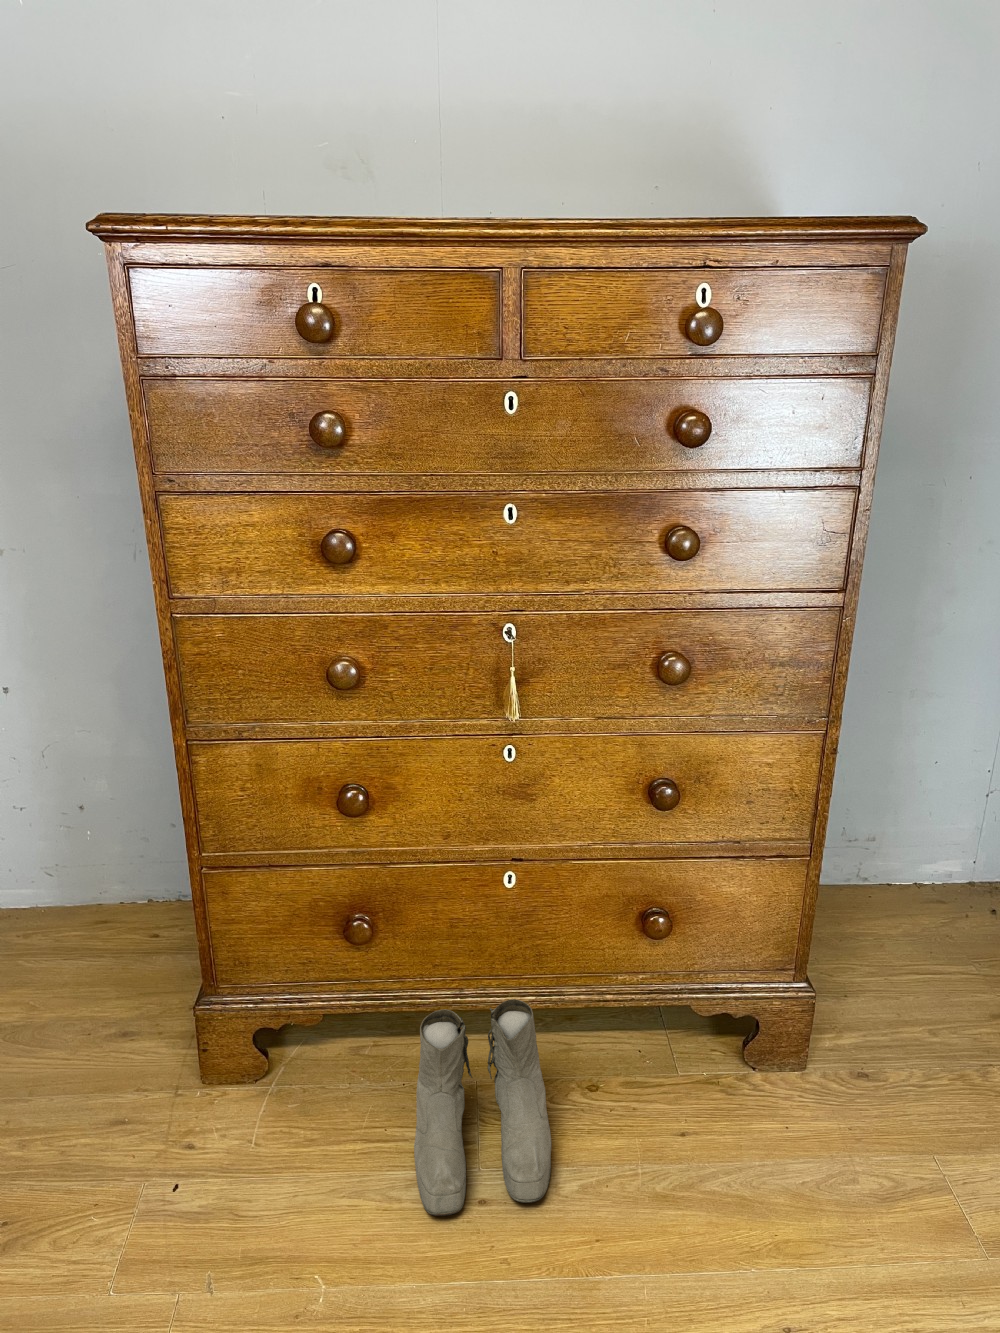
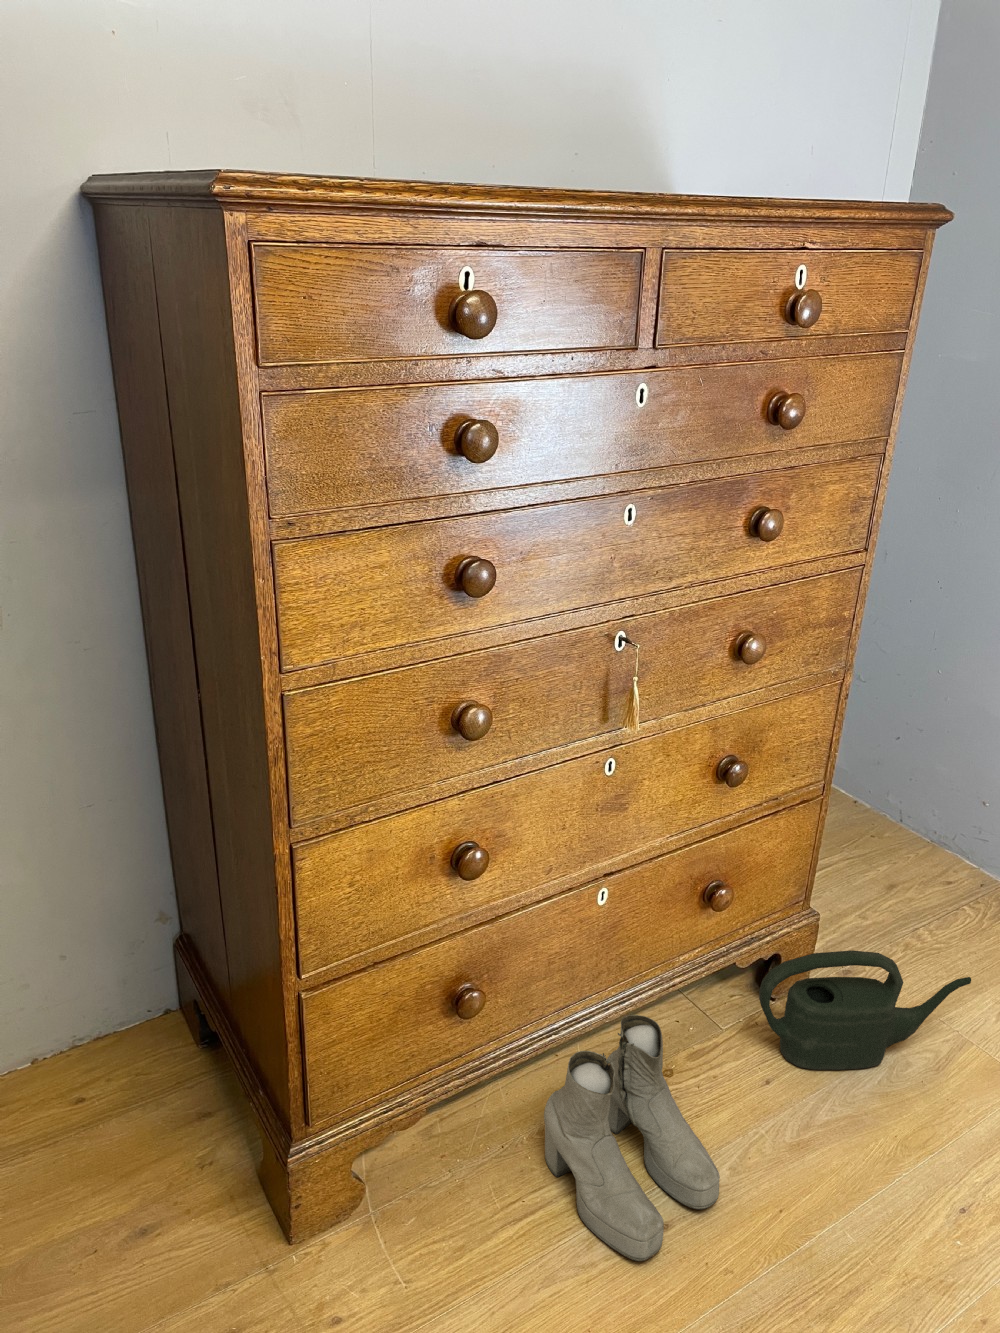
watering can: none [691,1013,932,1165] -> present [759,950,971,1070]

